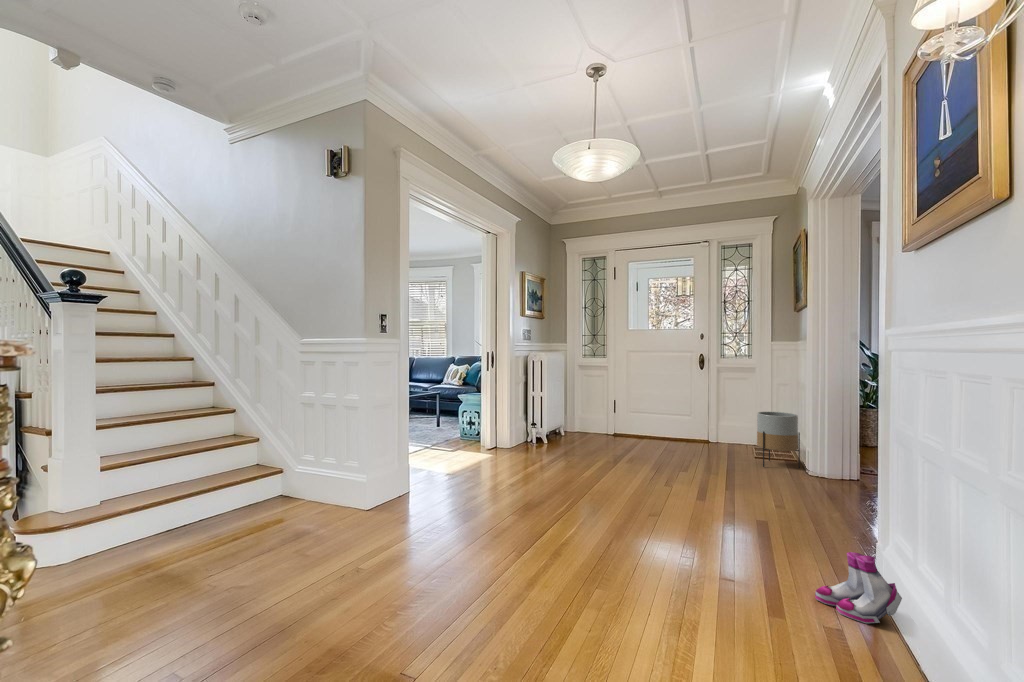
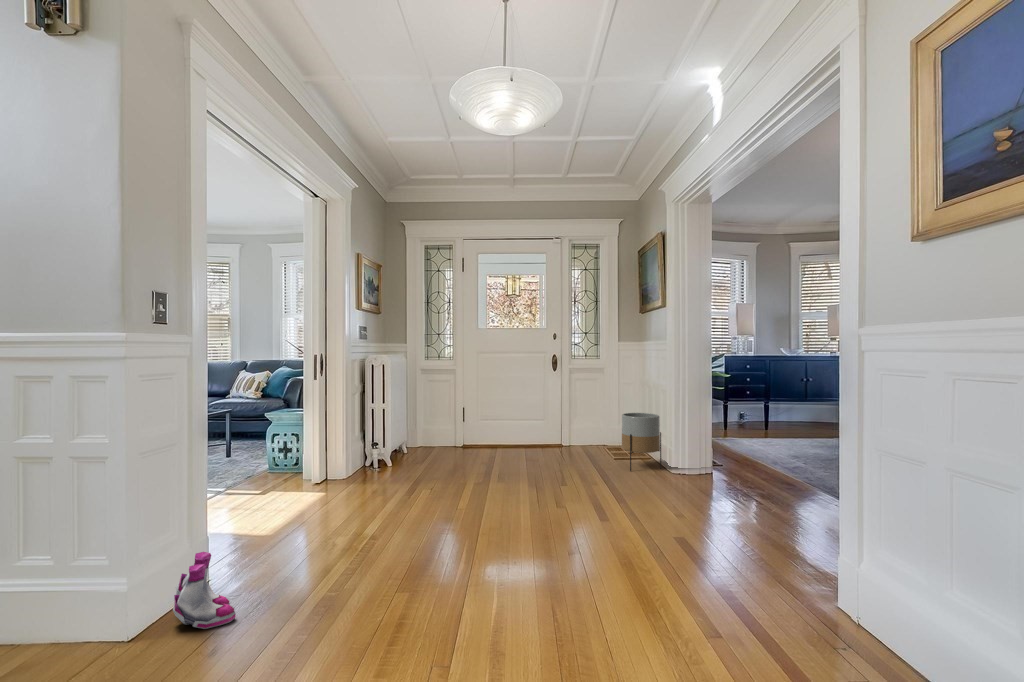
boots: present [815,552,902,623] -> present [173,552,236,629]

